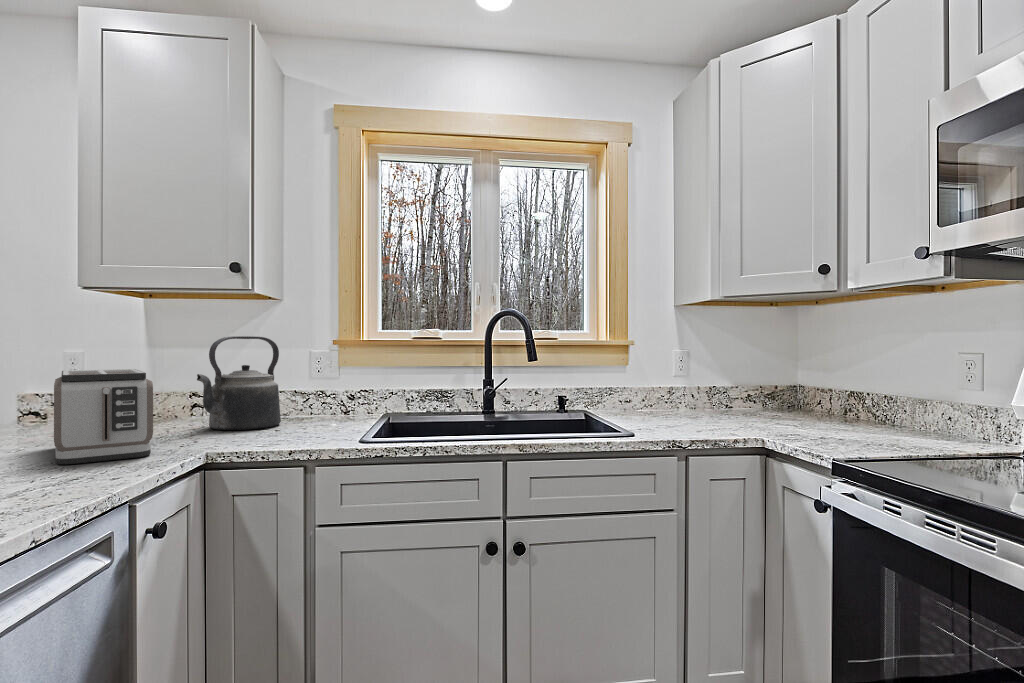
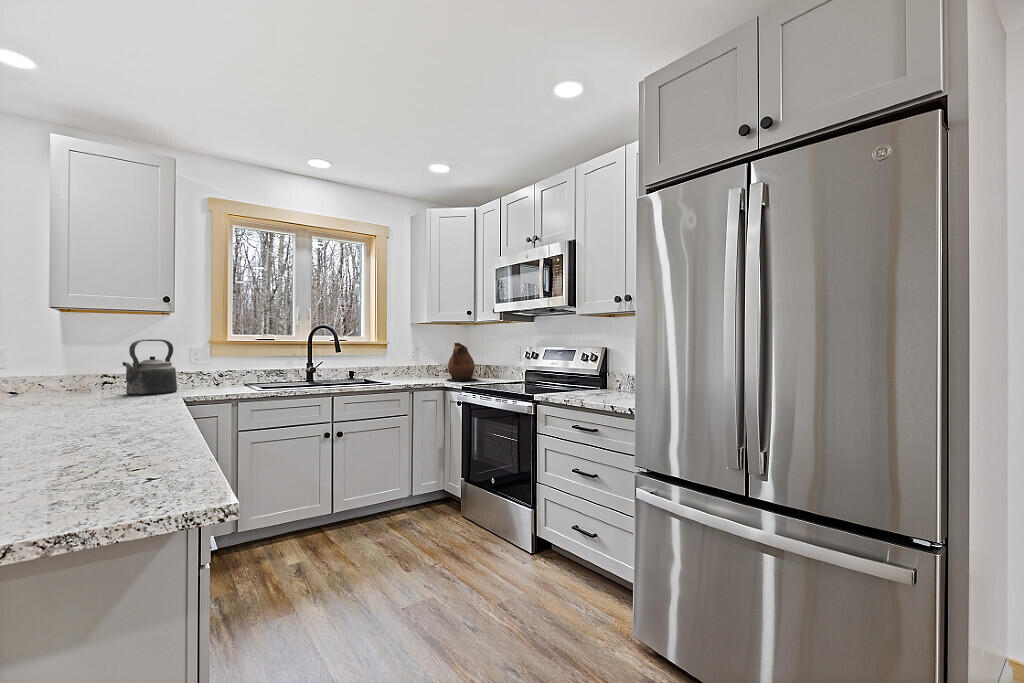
ceramic pitcher: none [755,342,846,432] -> present [447,343,479,381]
toaster: present [54,369,153,464] -> none [32,359,119,411]

